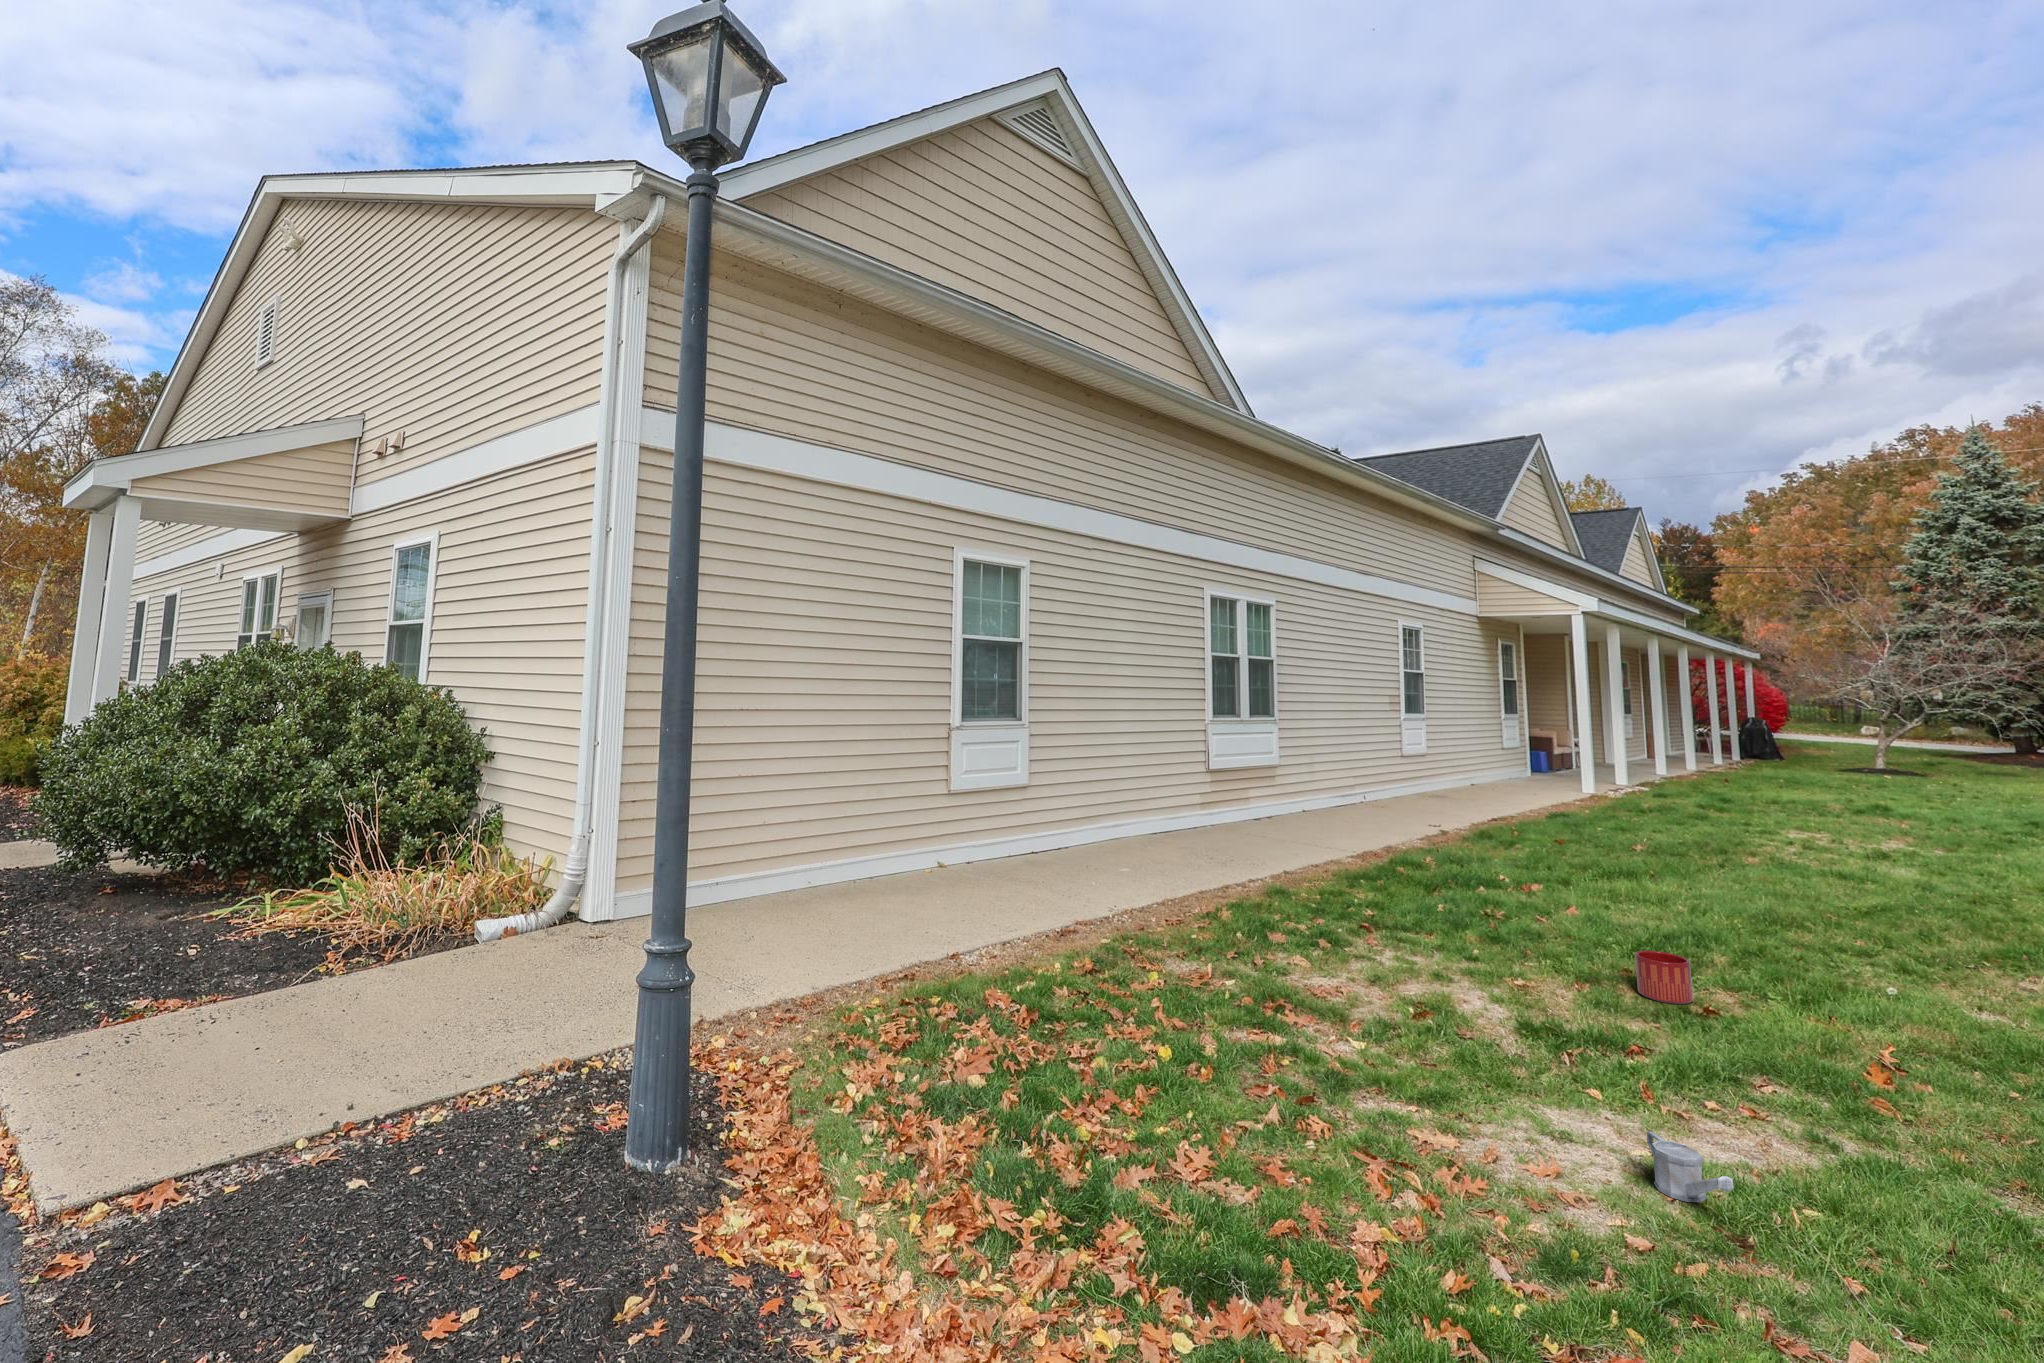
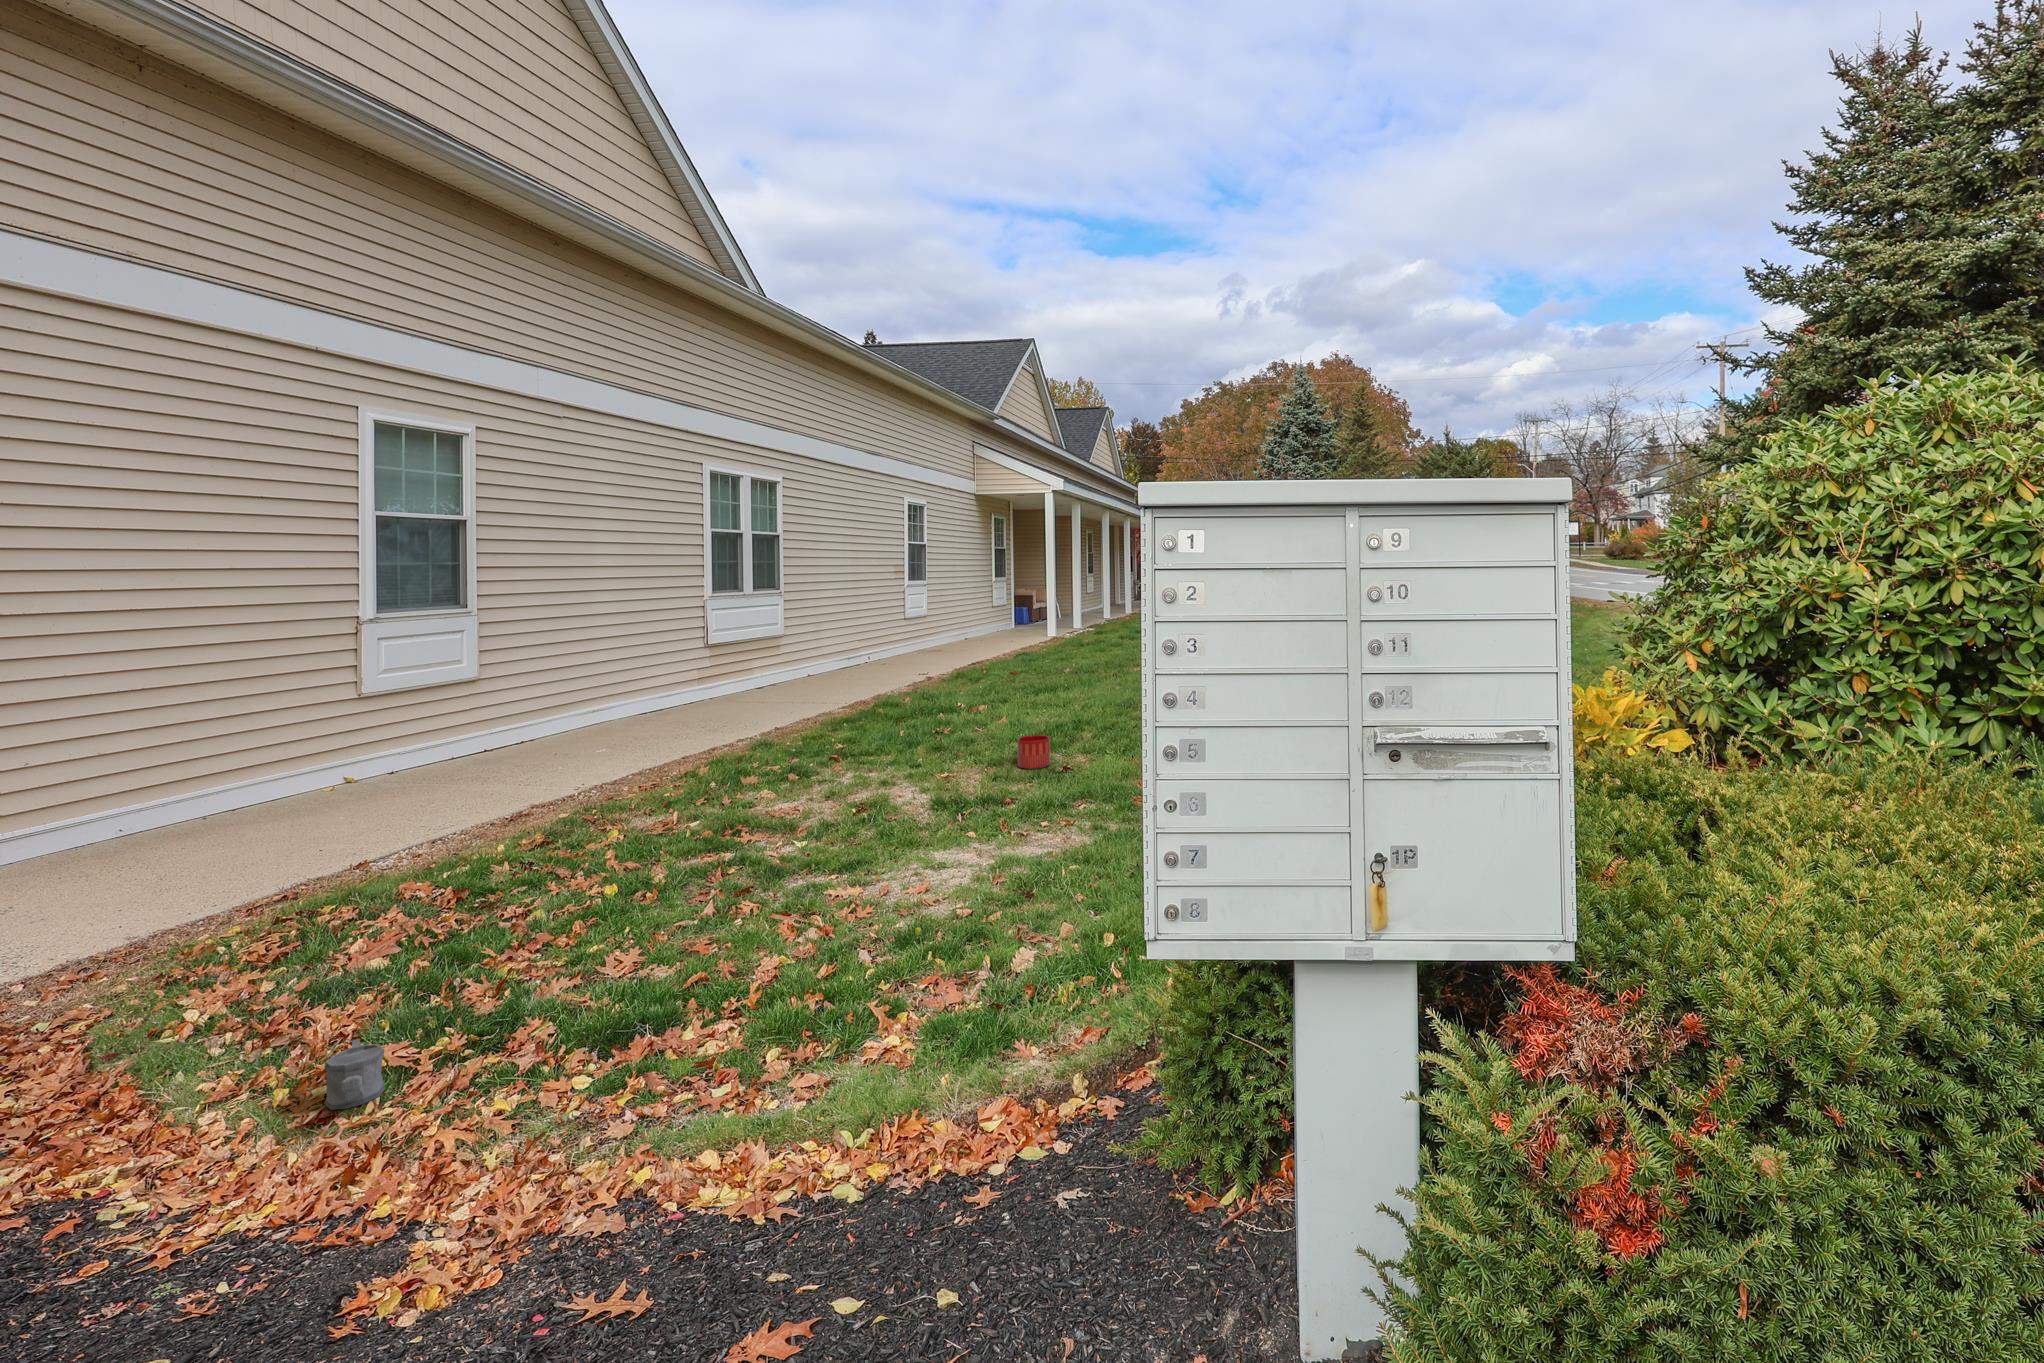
watering can: present [1647,1132,1734,1202] -> present [325,1039,385,1110]

